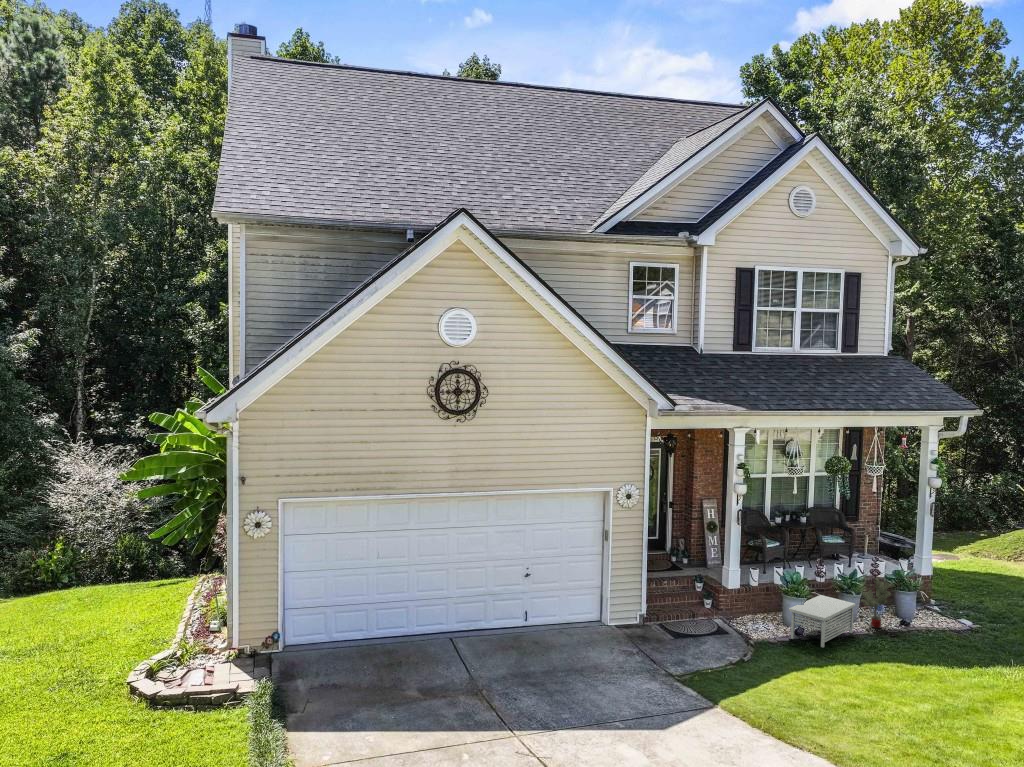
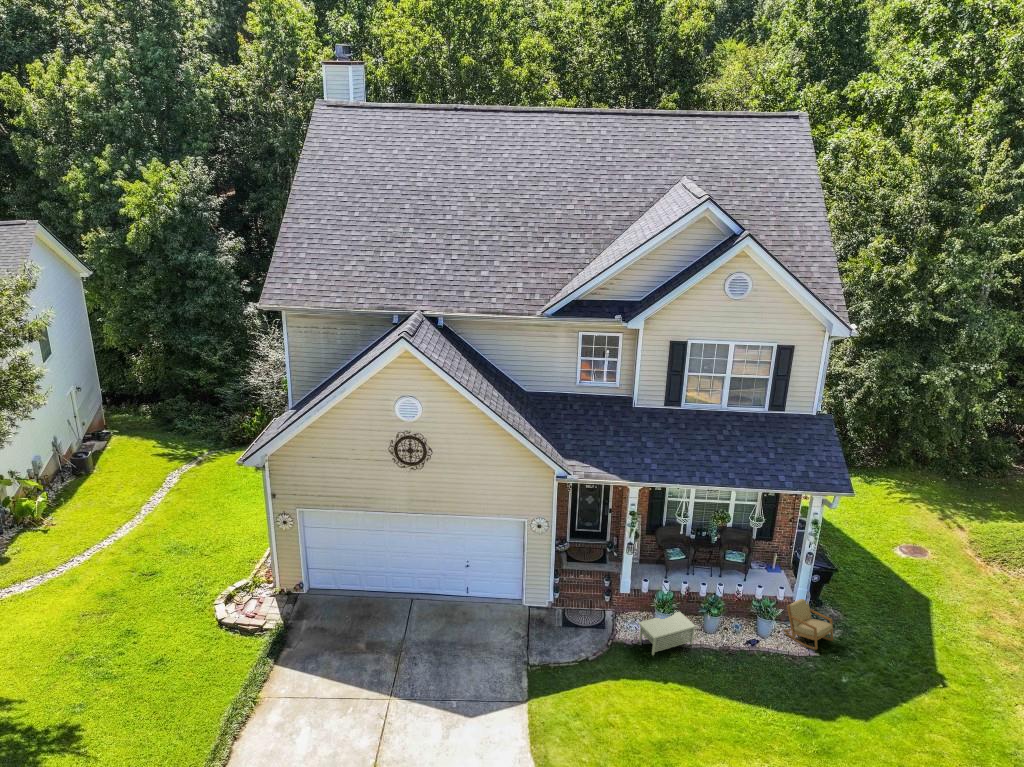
chair: none [928,563,988,619] -> present [784,599,833,650]
potted tree: present [861,578,891,628] -> none [707,607,736,643]

